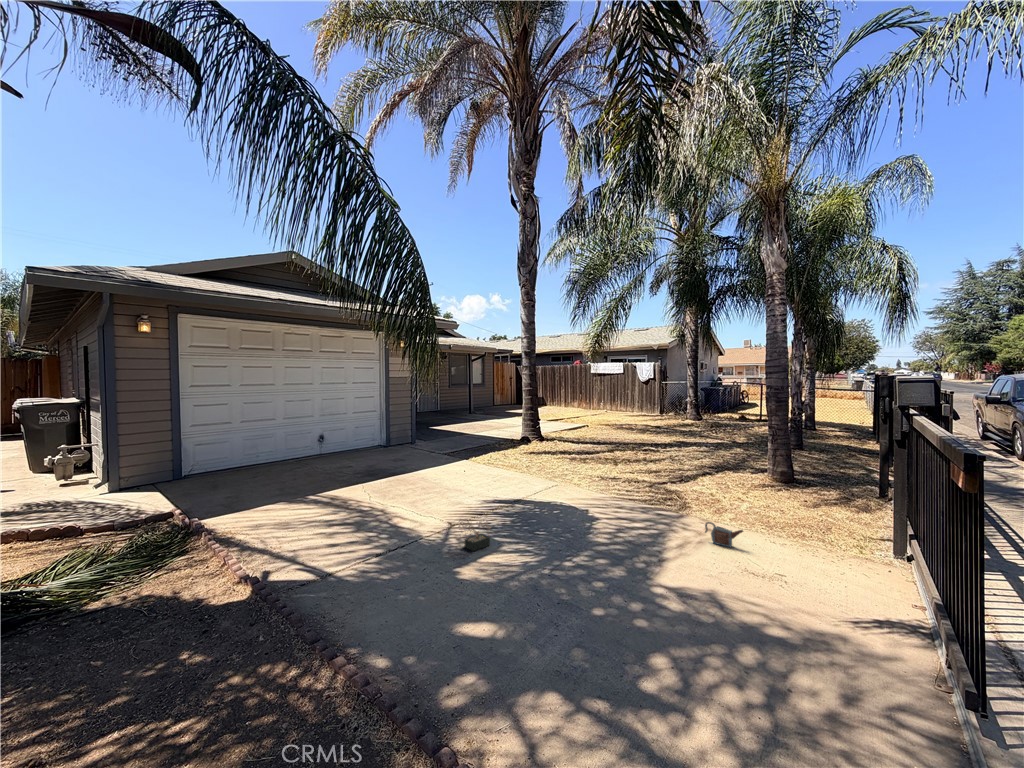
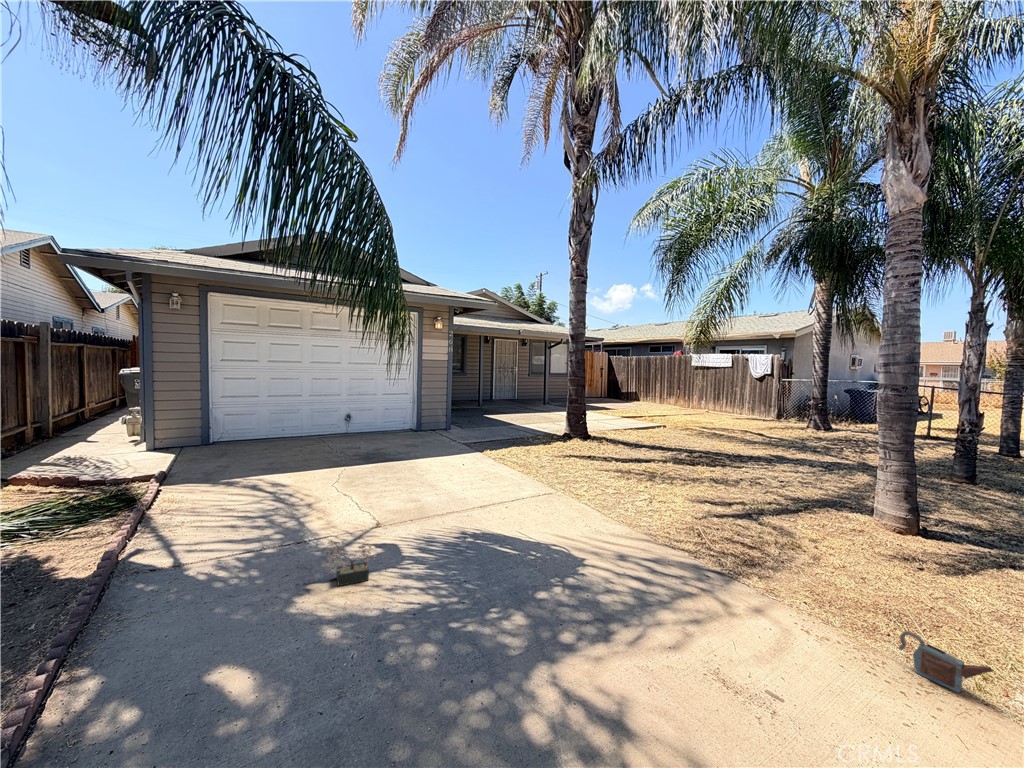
watering can: present [705,522,743,547] -> present [899,631,994,693]

